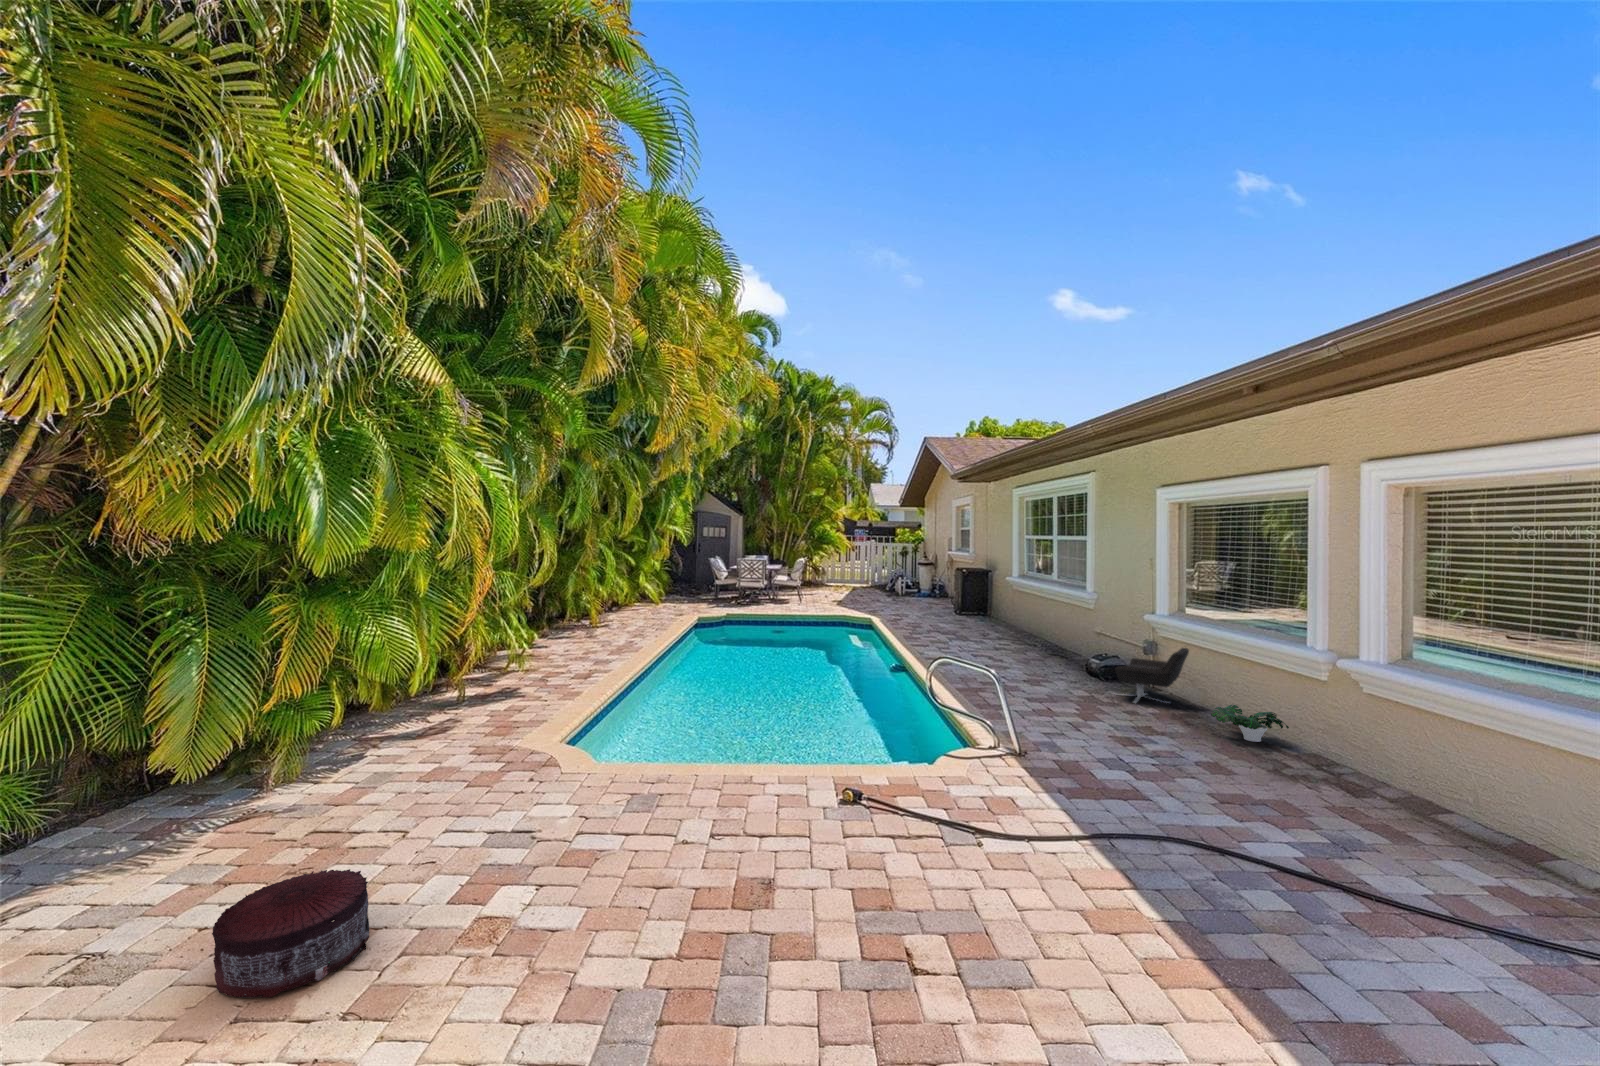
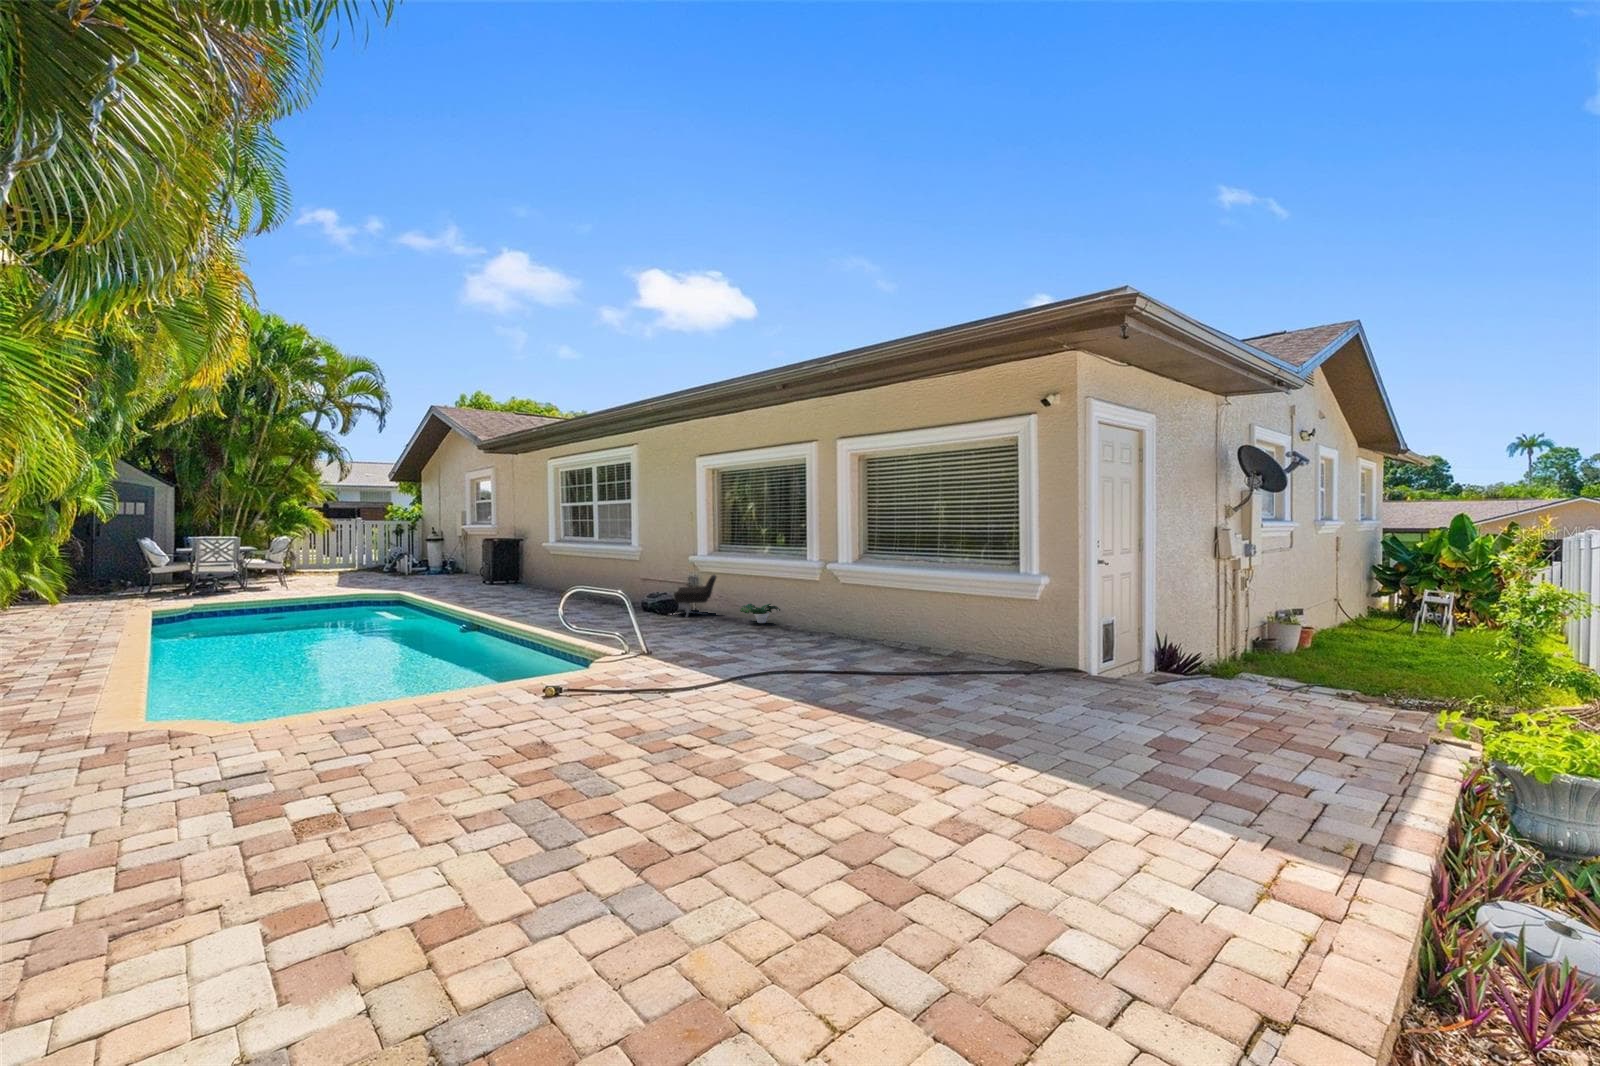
pouf: present [212,869,369,998] -> none [88,793,257,904]

